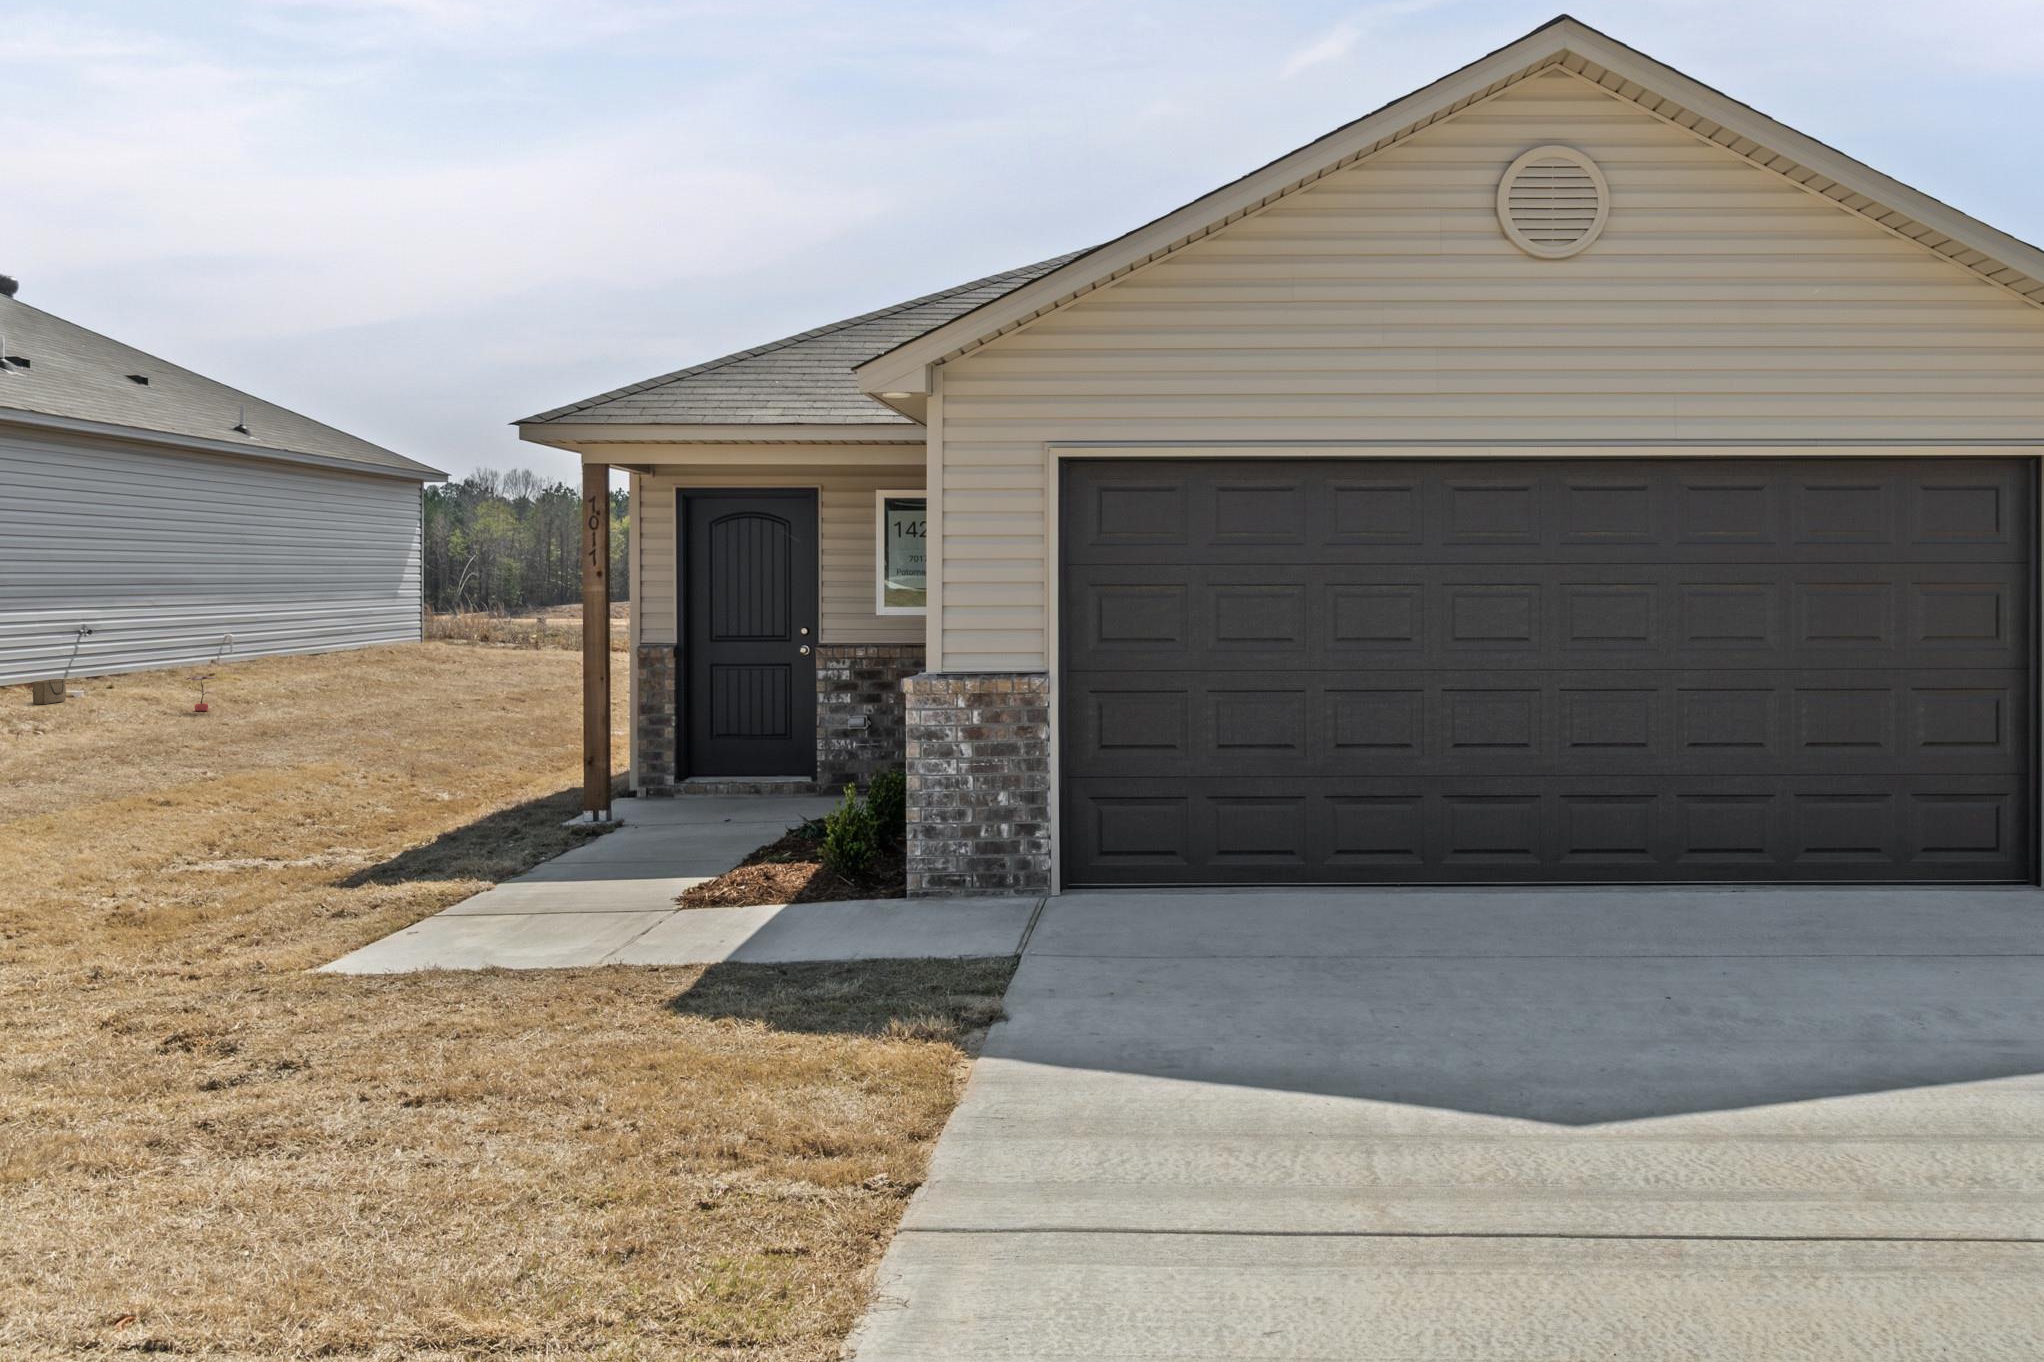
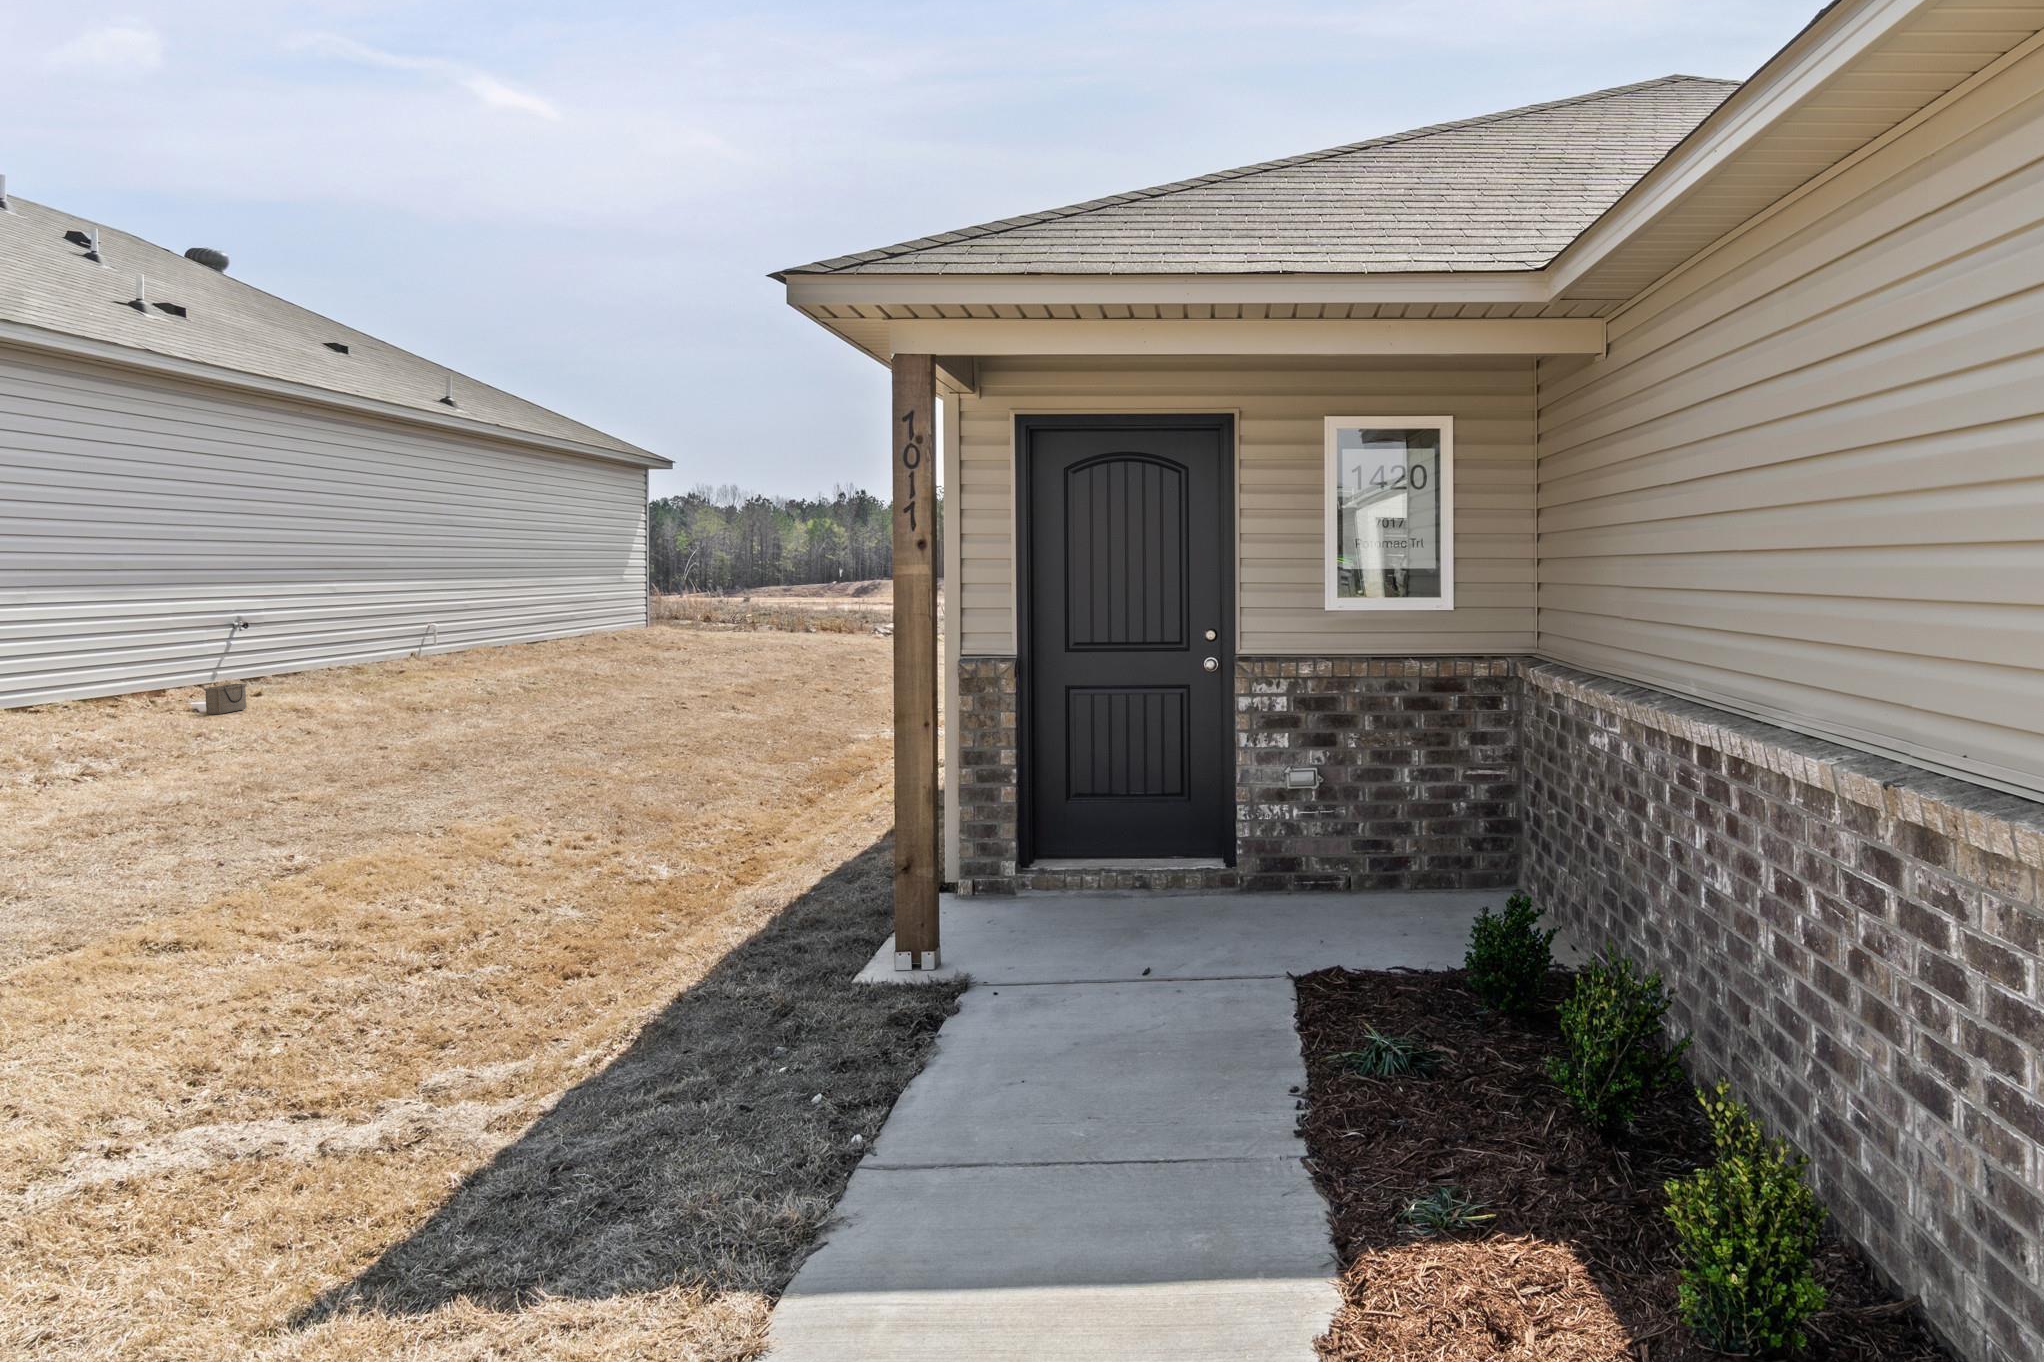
potted plant: present [186,676,217,711] -> none [378,678,414,718]

